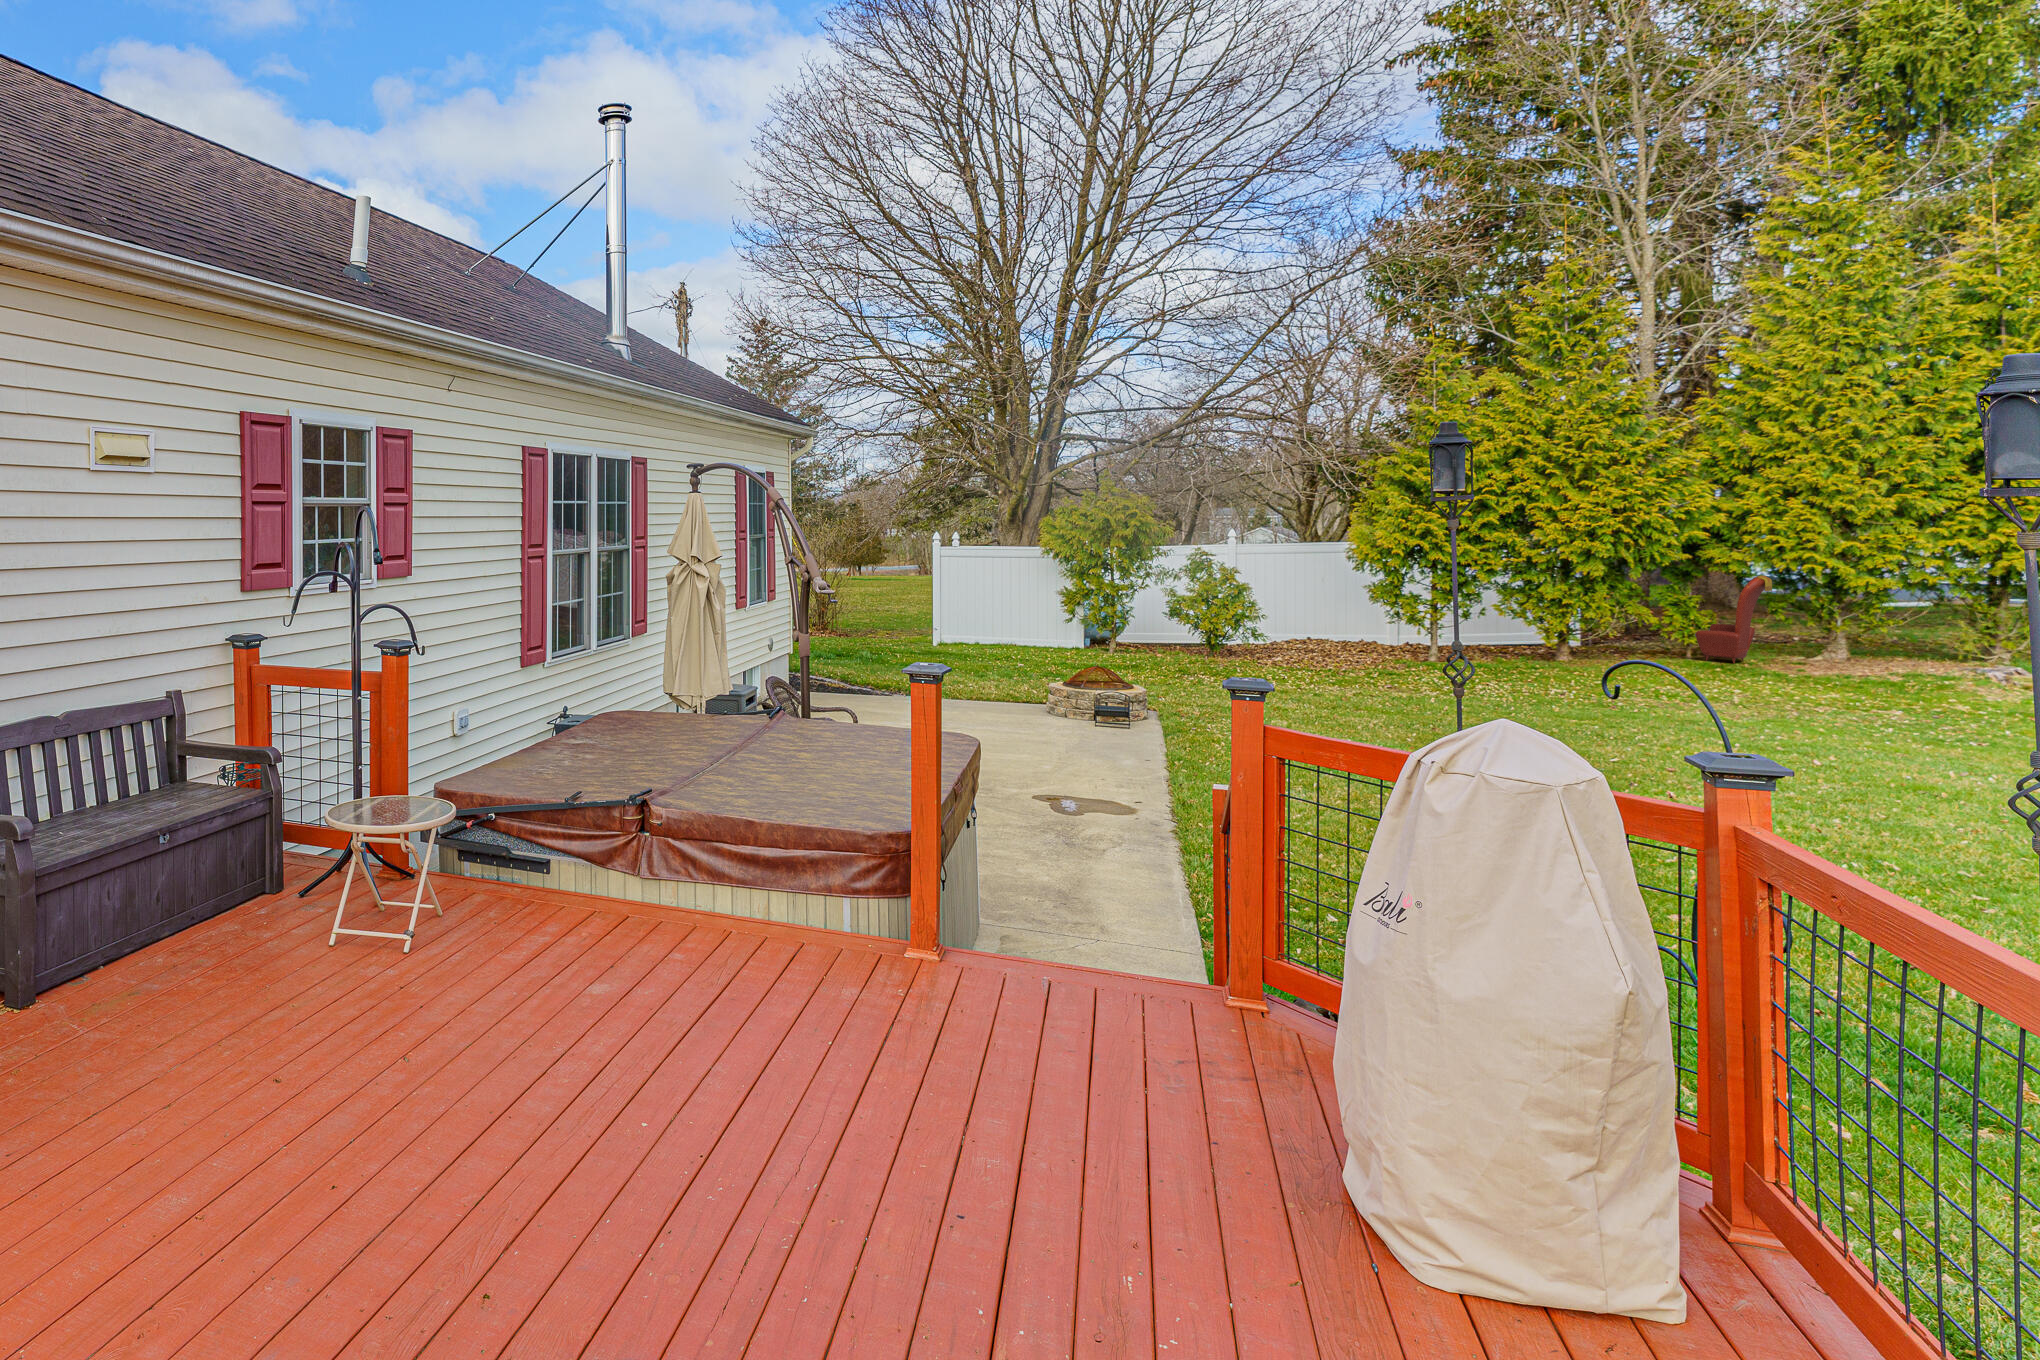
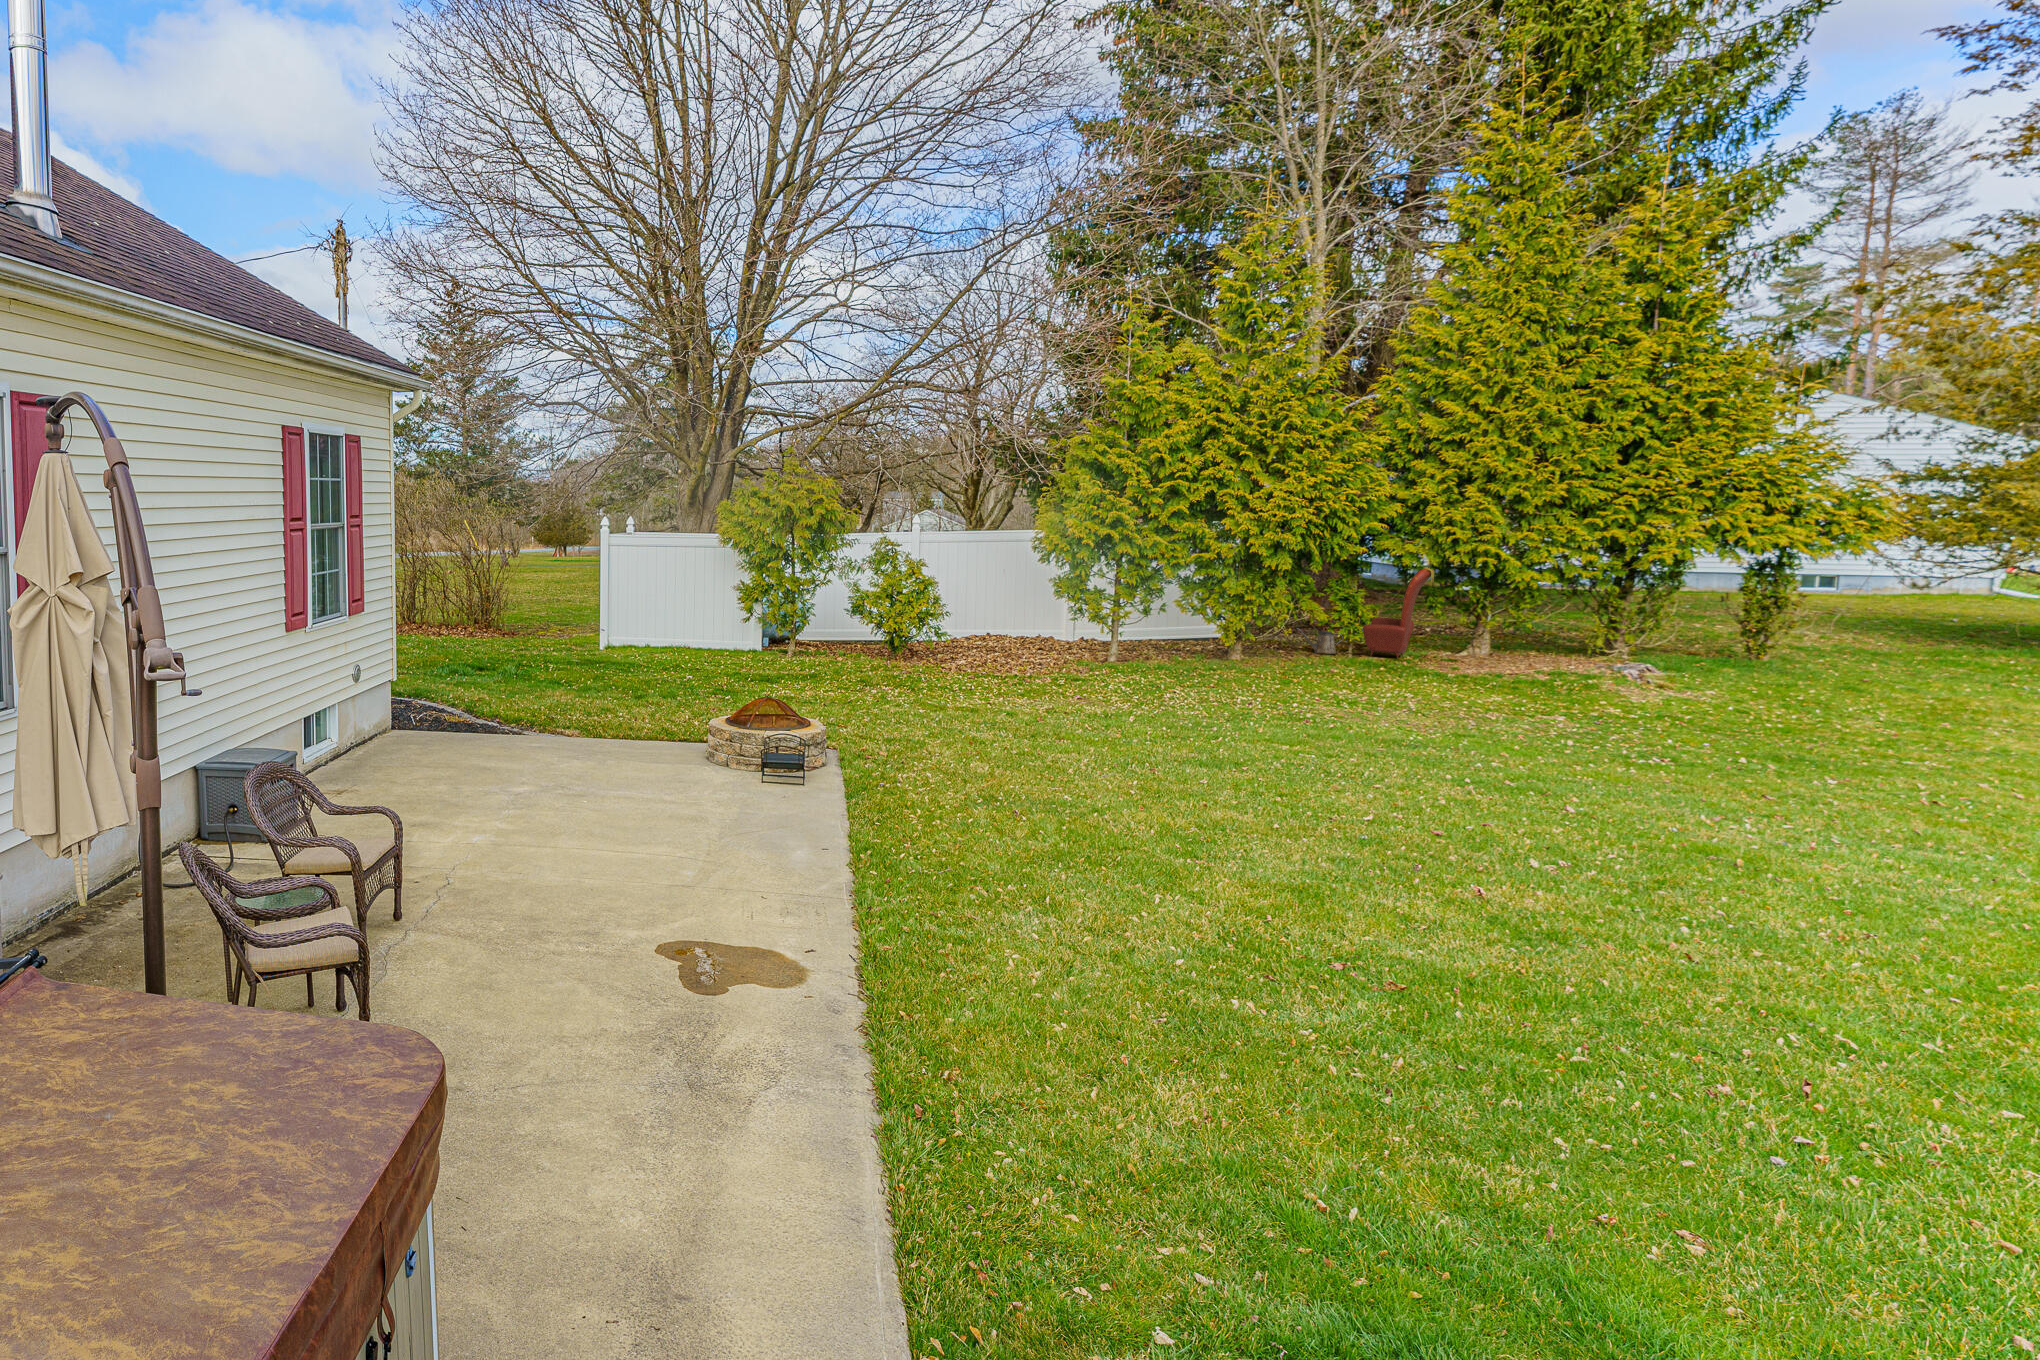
watering can: none [1626,633,1677,658] -> present [1297,628,1343,654]

